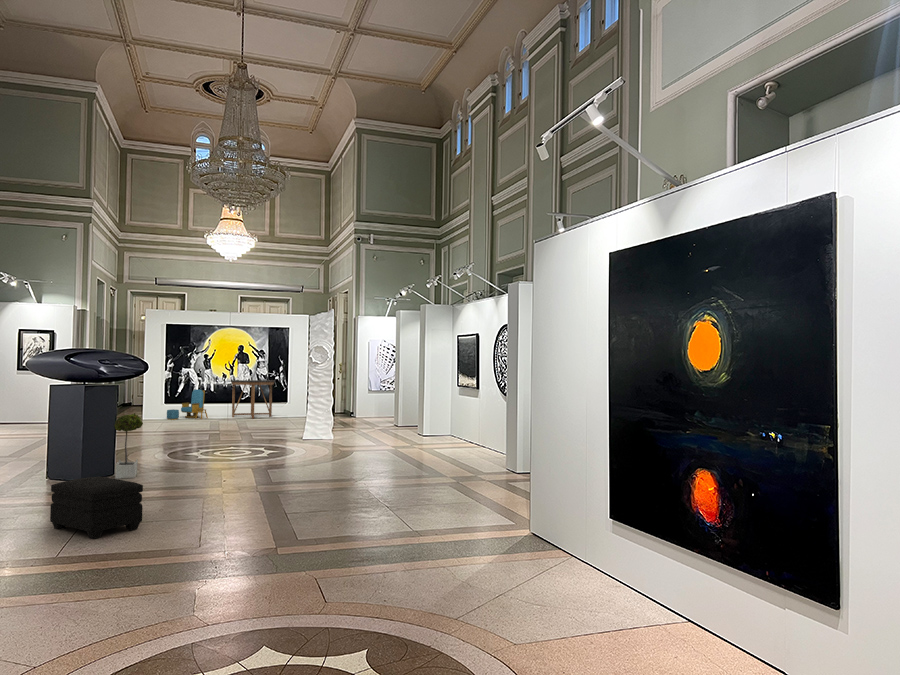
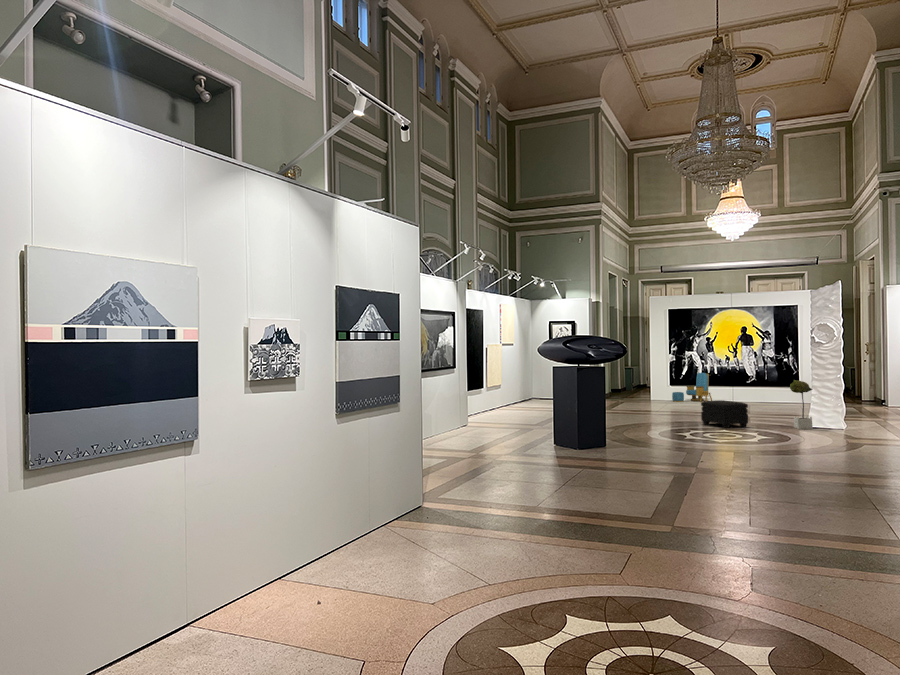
console table: present [231,380,275,419] -> none [735,363,784,404]
potted tree: present [114,413,143,479] -> present [790,380,813,429]
ottoman: present [50,477,143,539] -> present [701,400,748,428]

